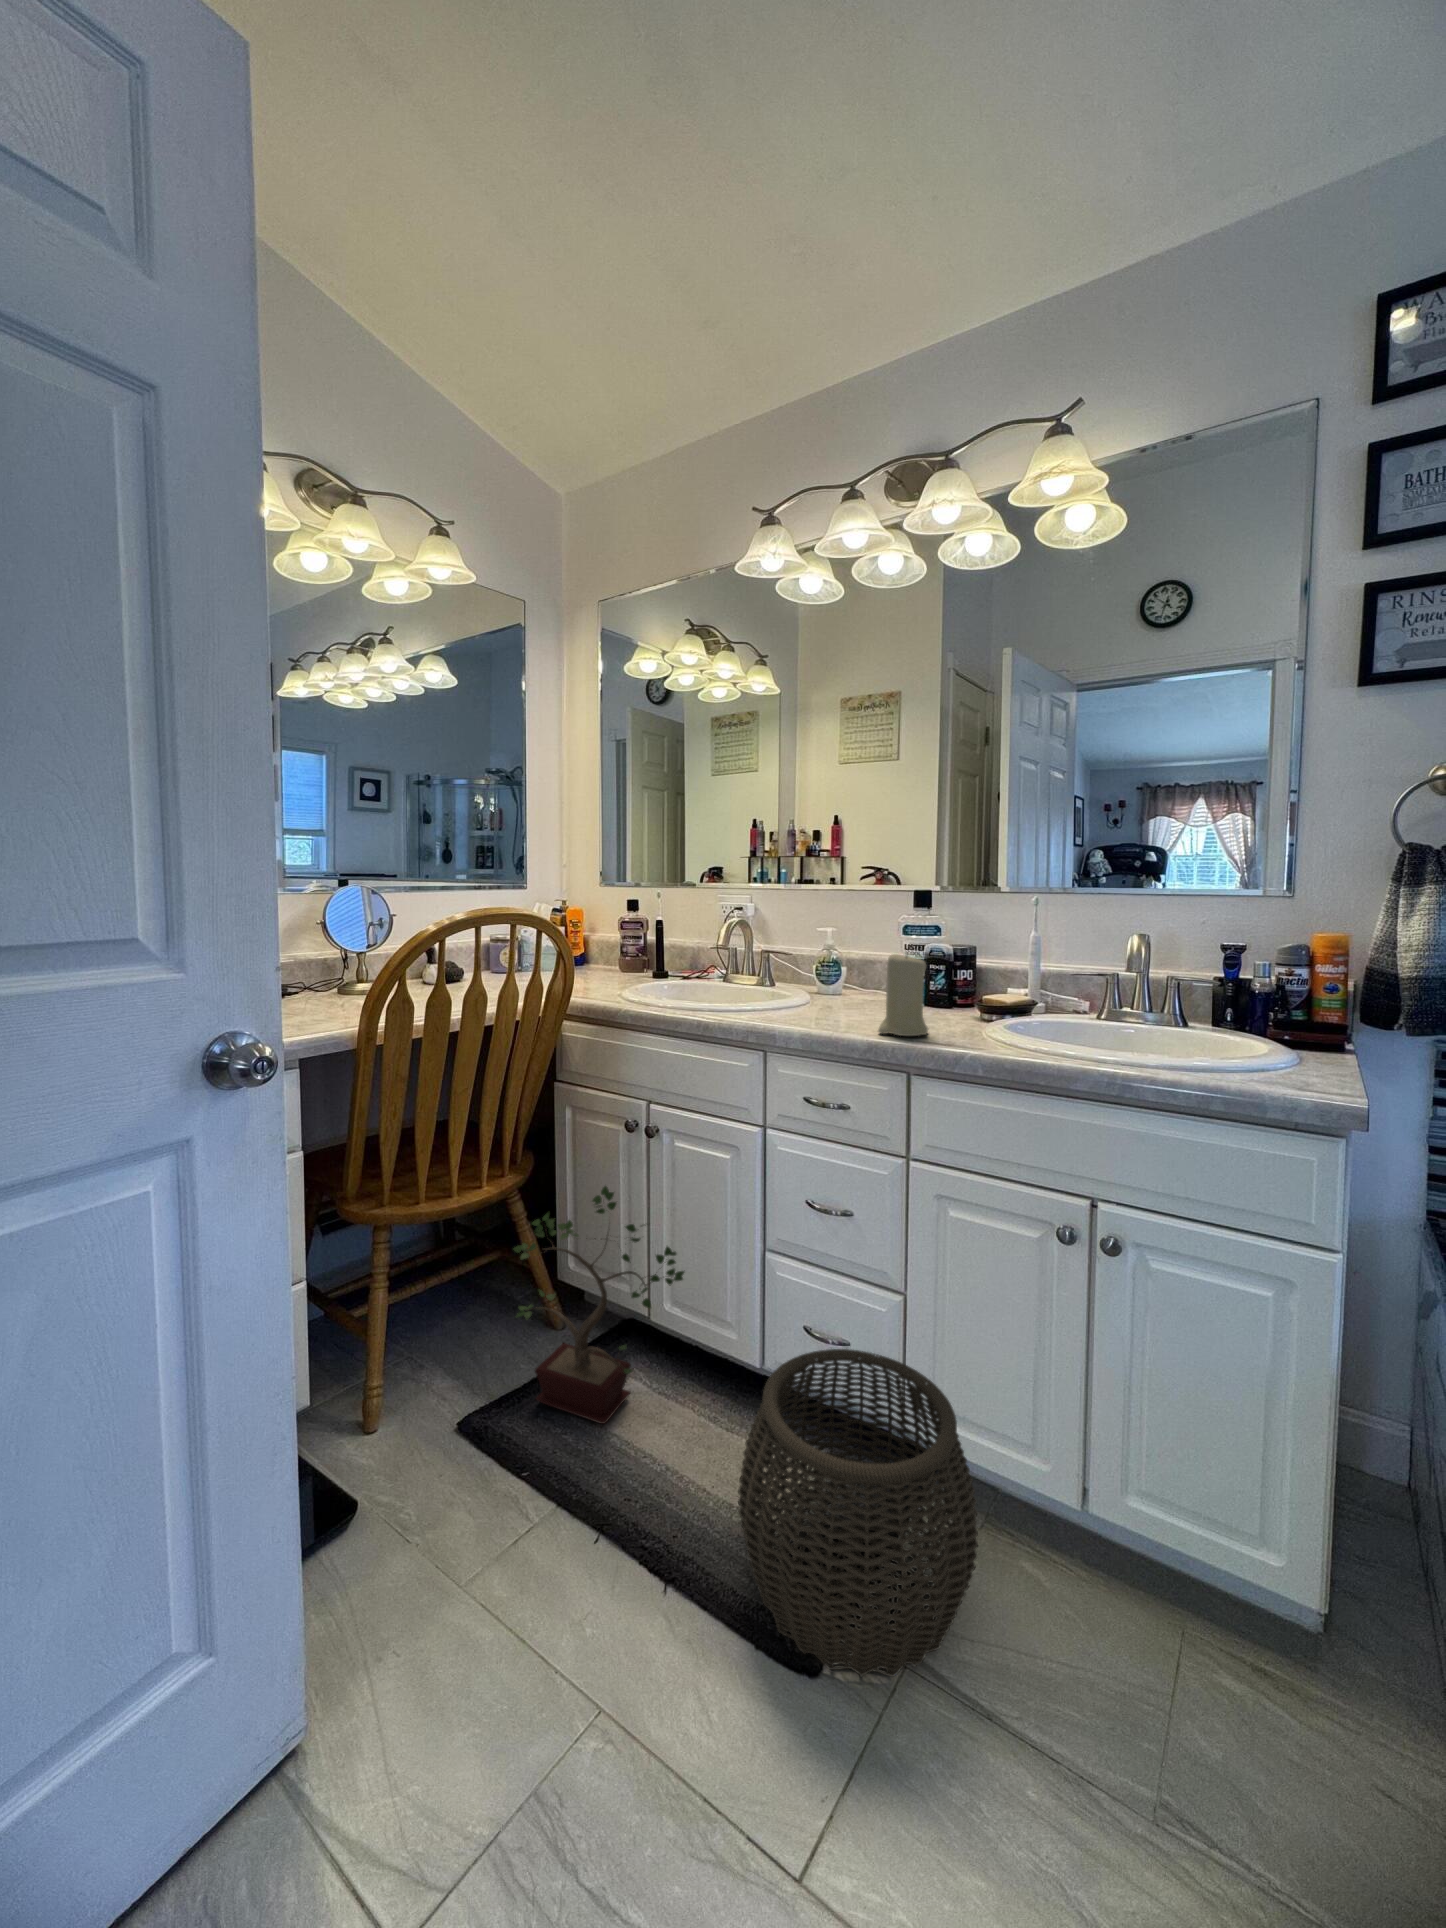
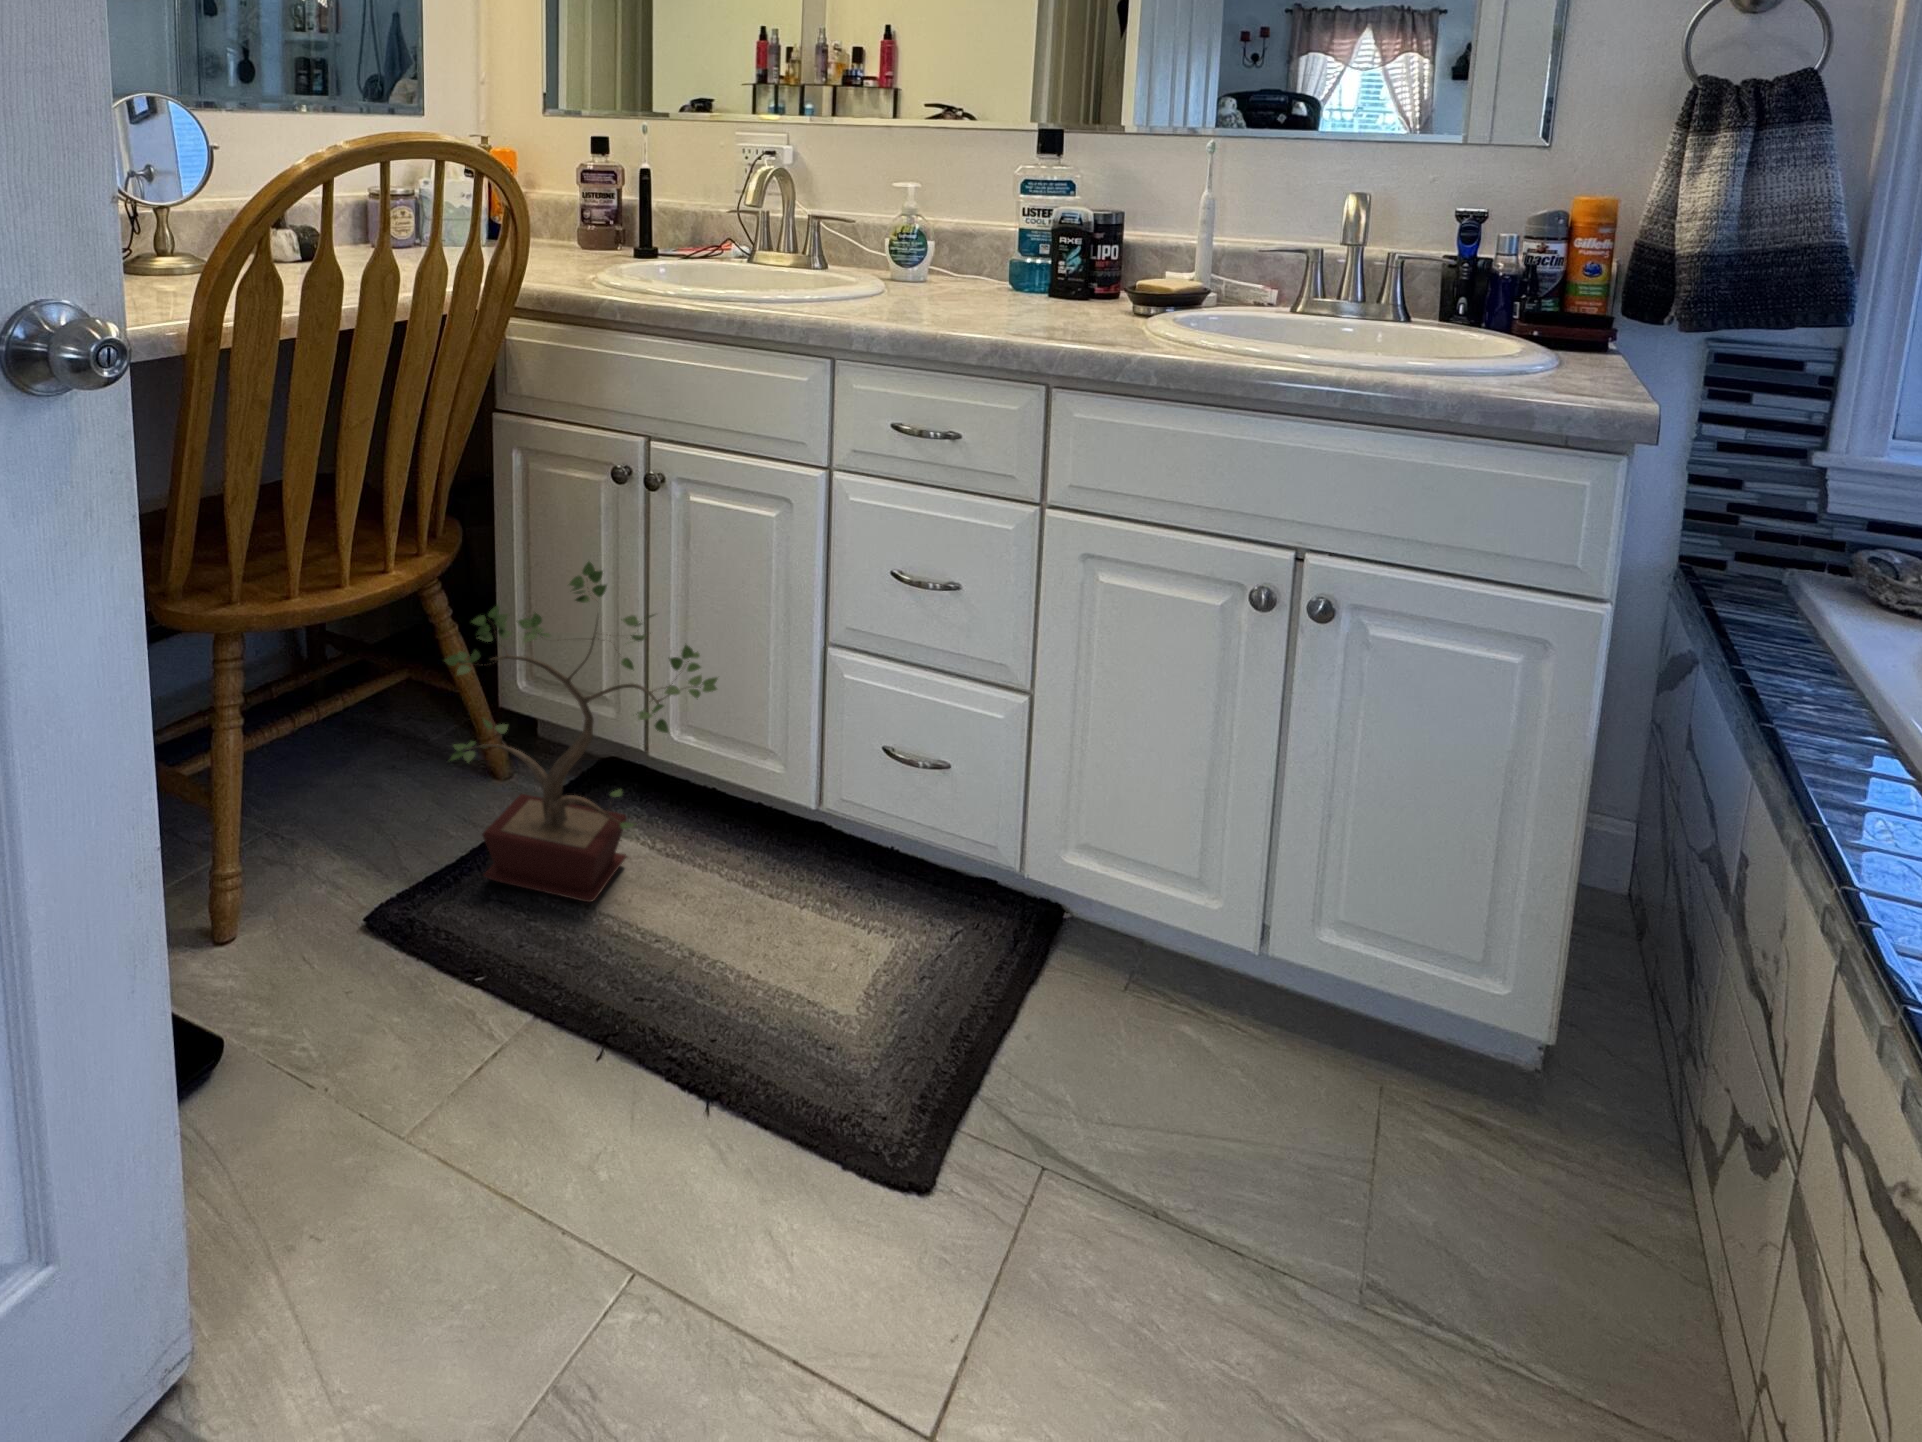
candle: present [878,954,928,1036] -> none [1003,210,1074,333]
woven basket: present [738,1349,978,1677] -> none [812,770,1141,1190]

